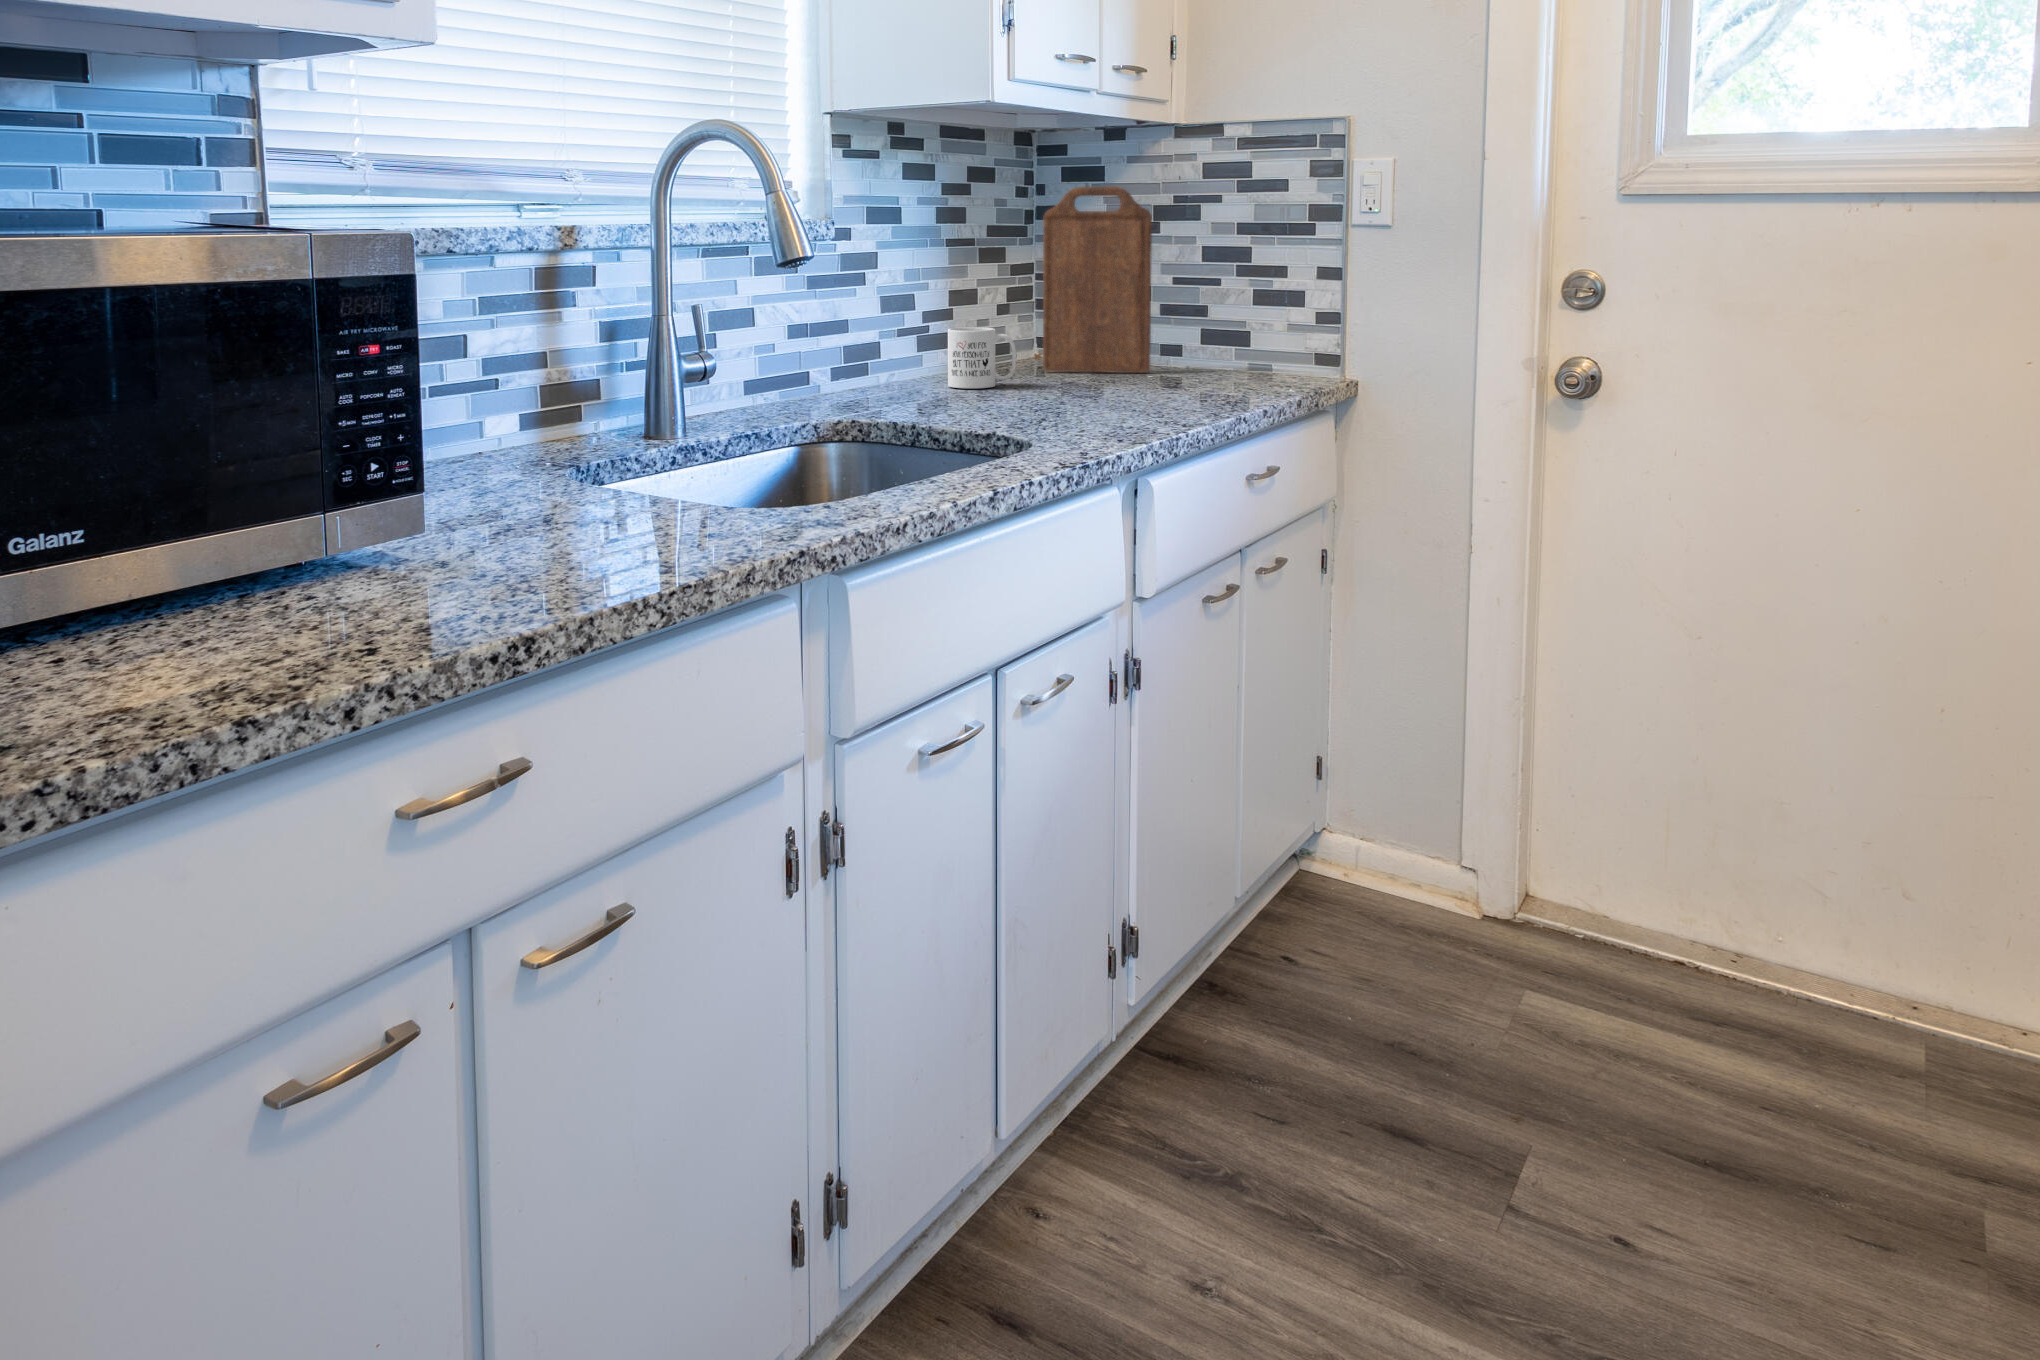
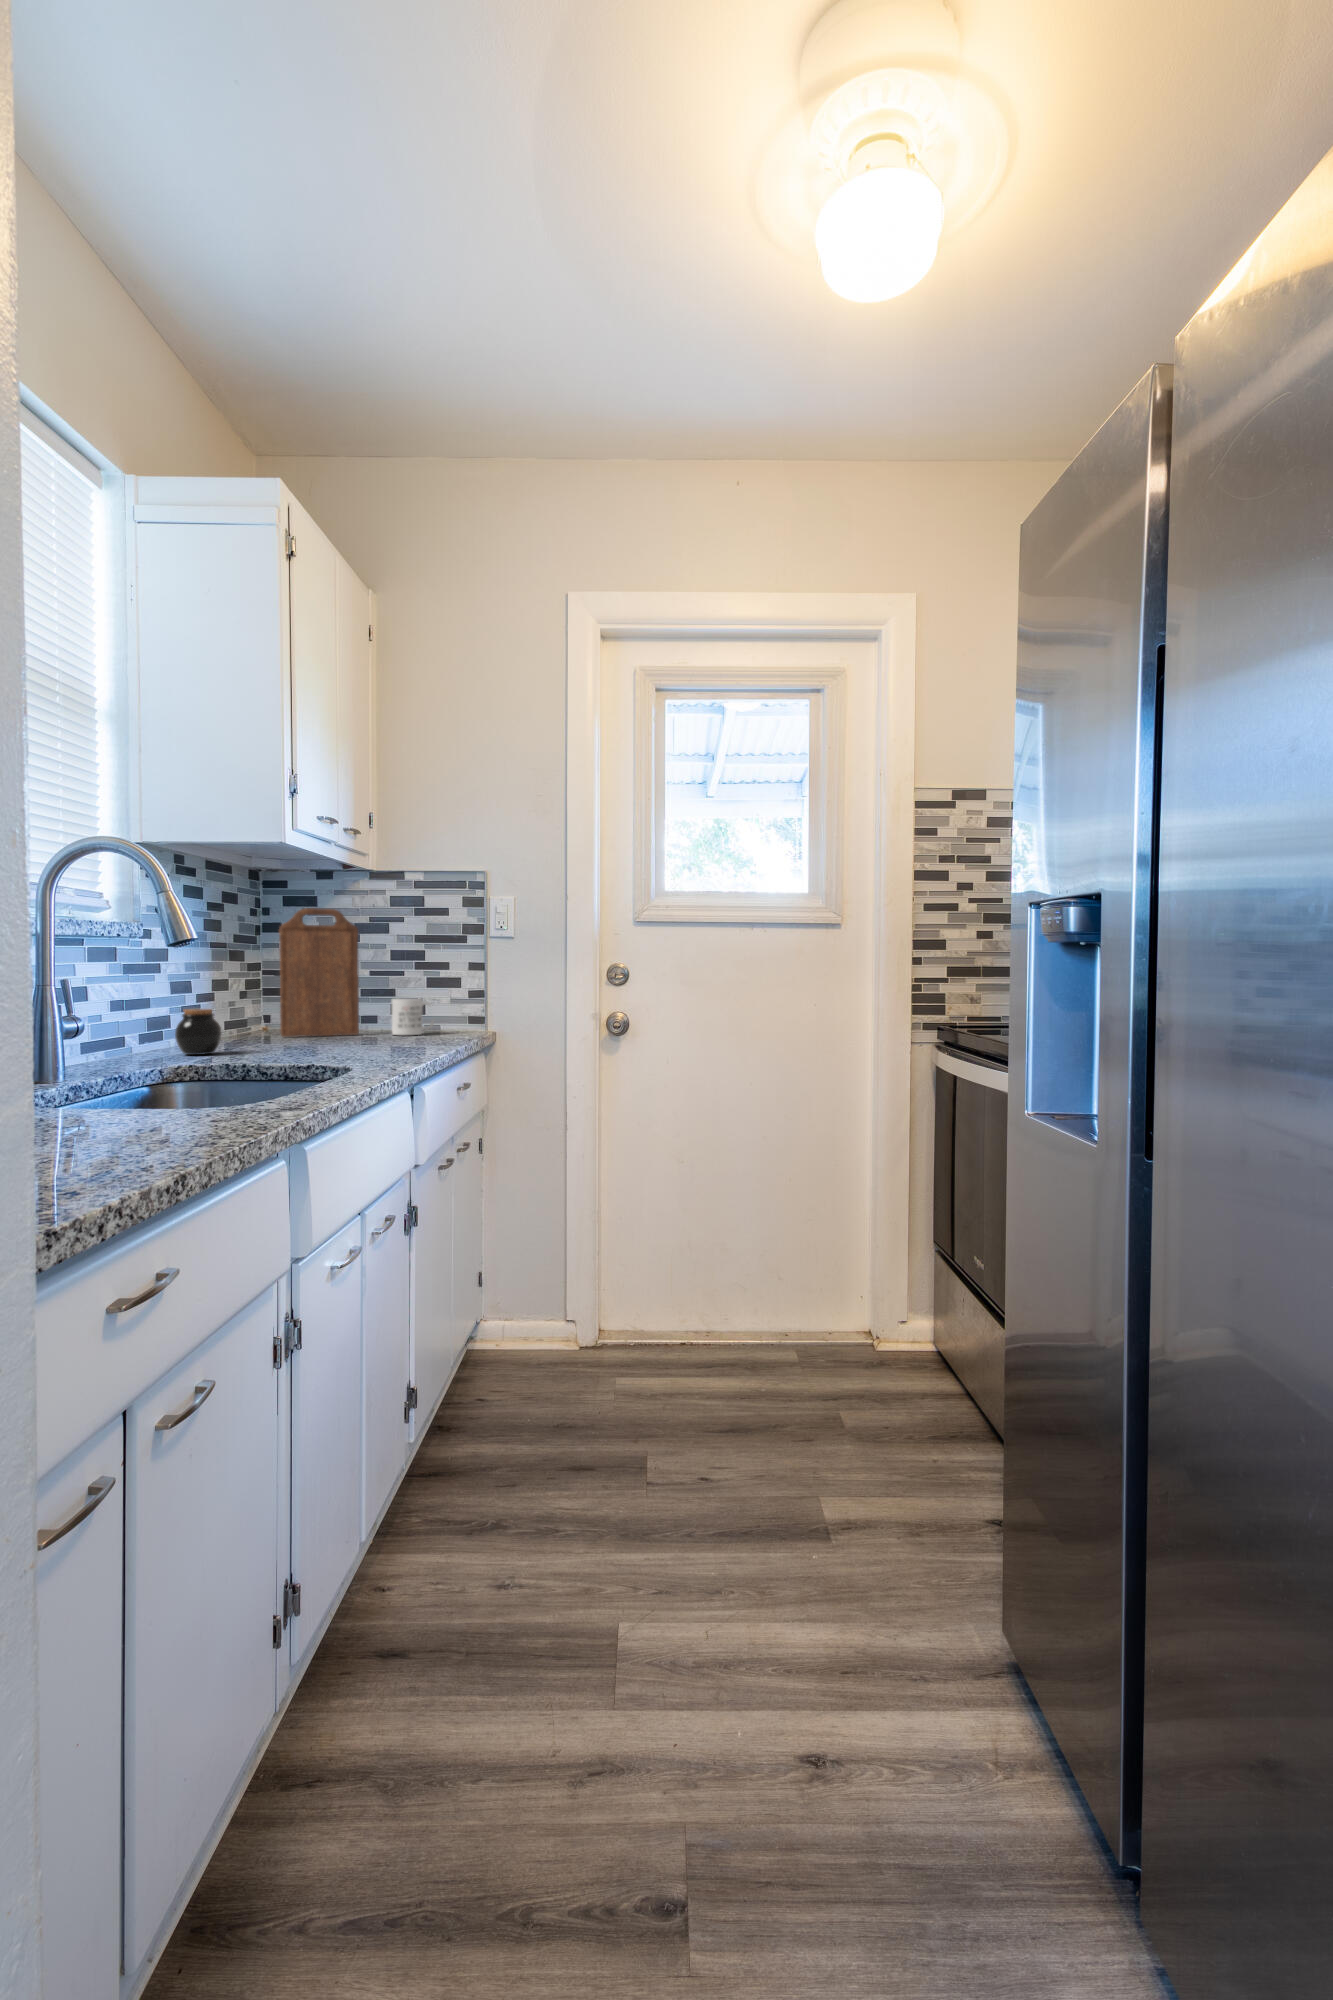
mug: present [948,327,1016,388] -> present [392,998,434,1035]
jar: none [872,336,928,399] -> present [175,1009,222,1055]

